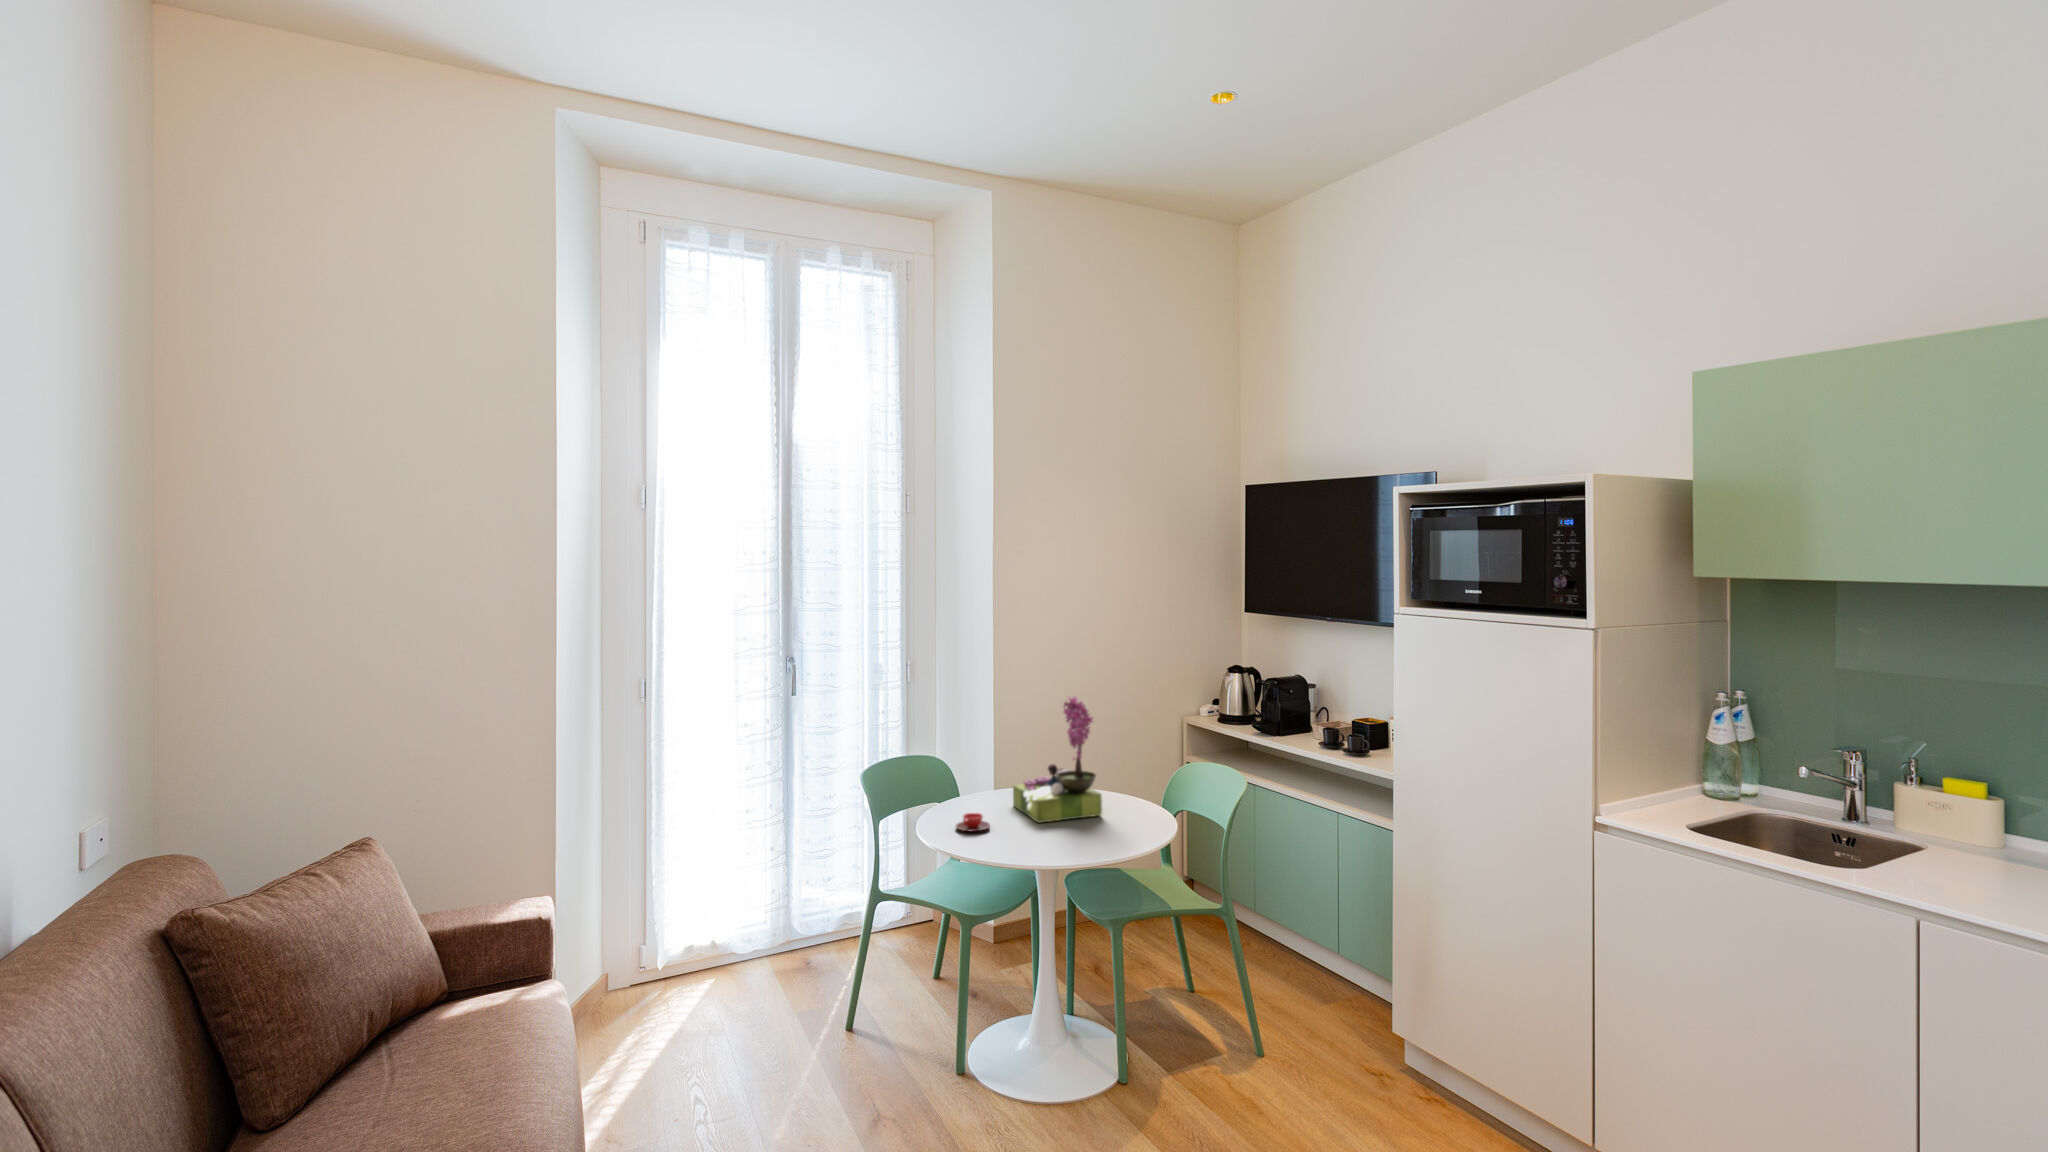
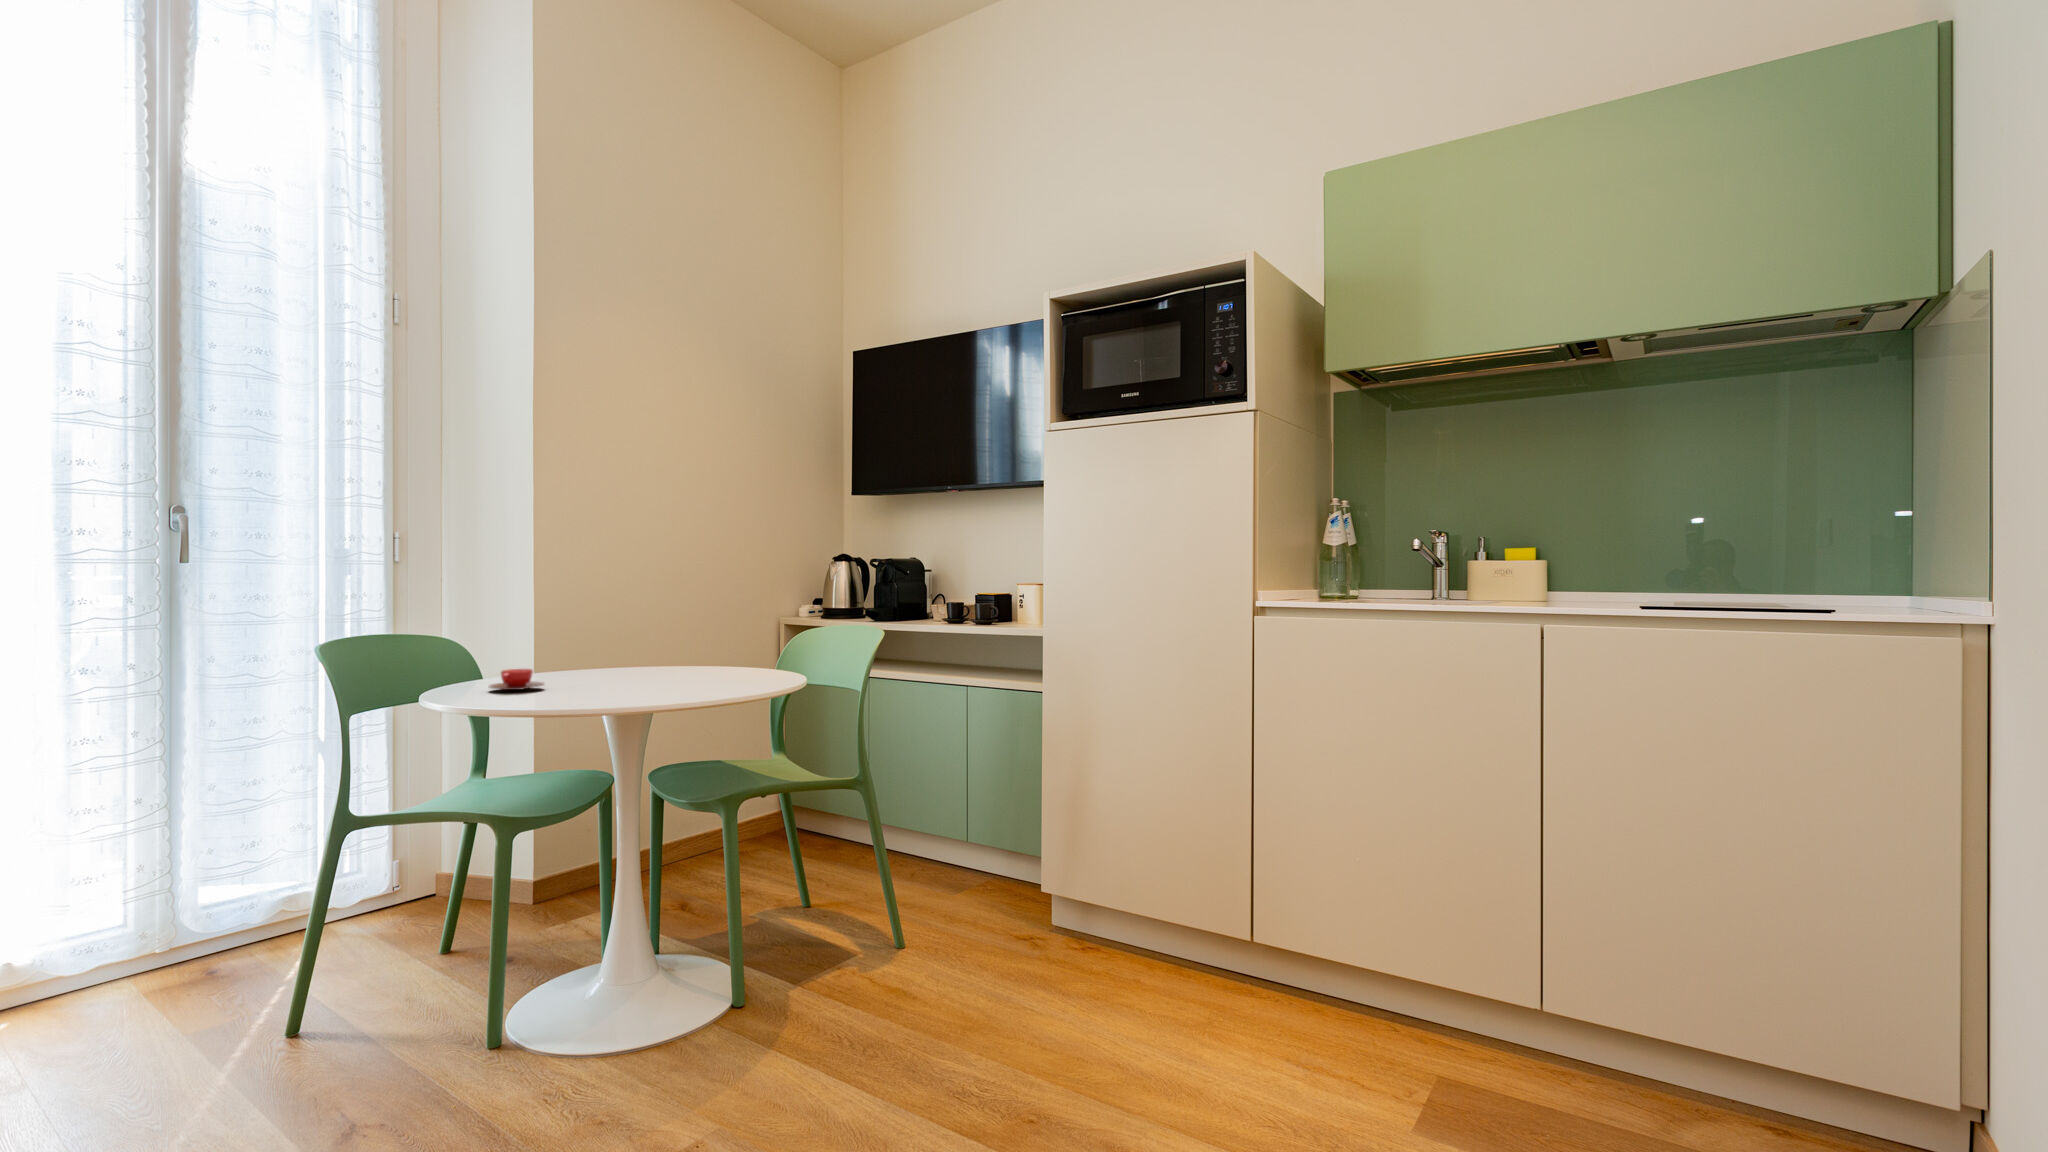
flower arrangement: present [1013,697,1102,823] -> none [574,528,705,682]

